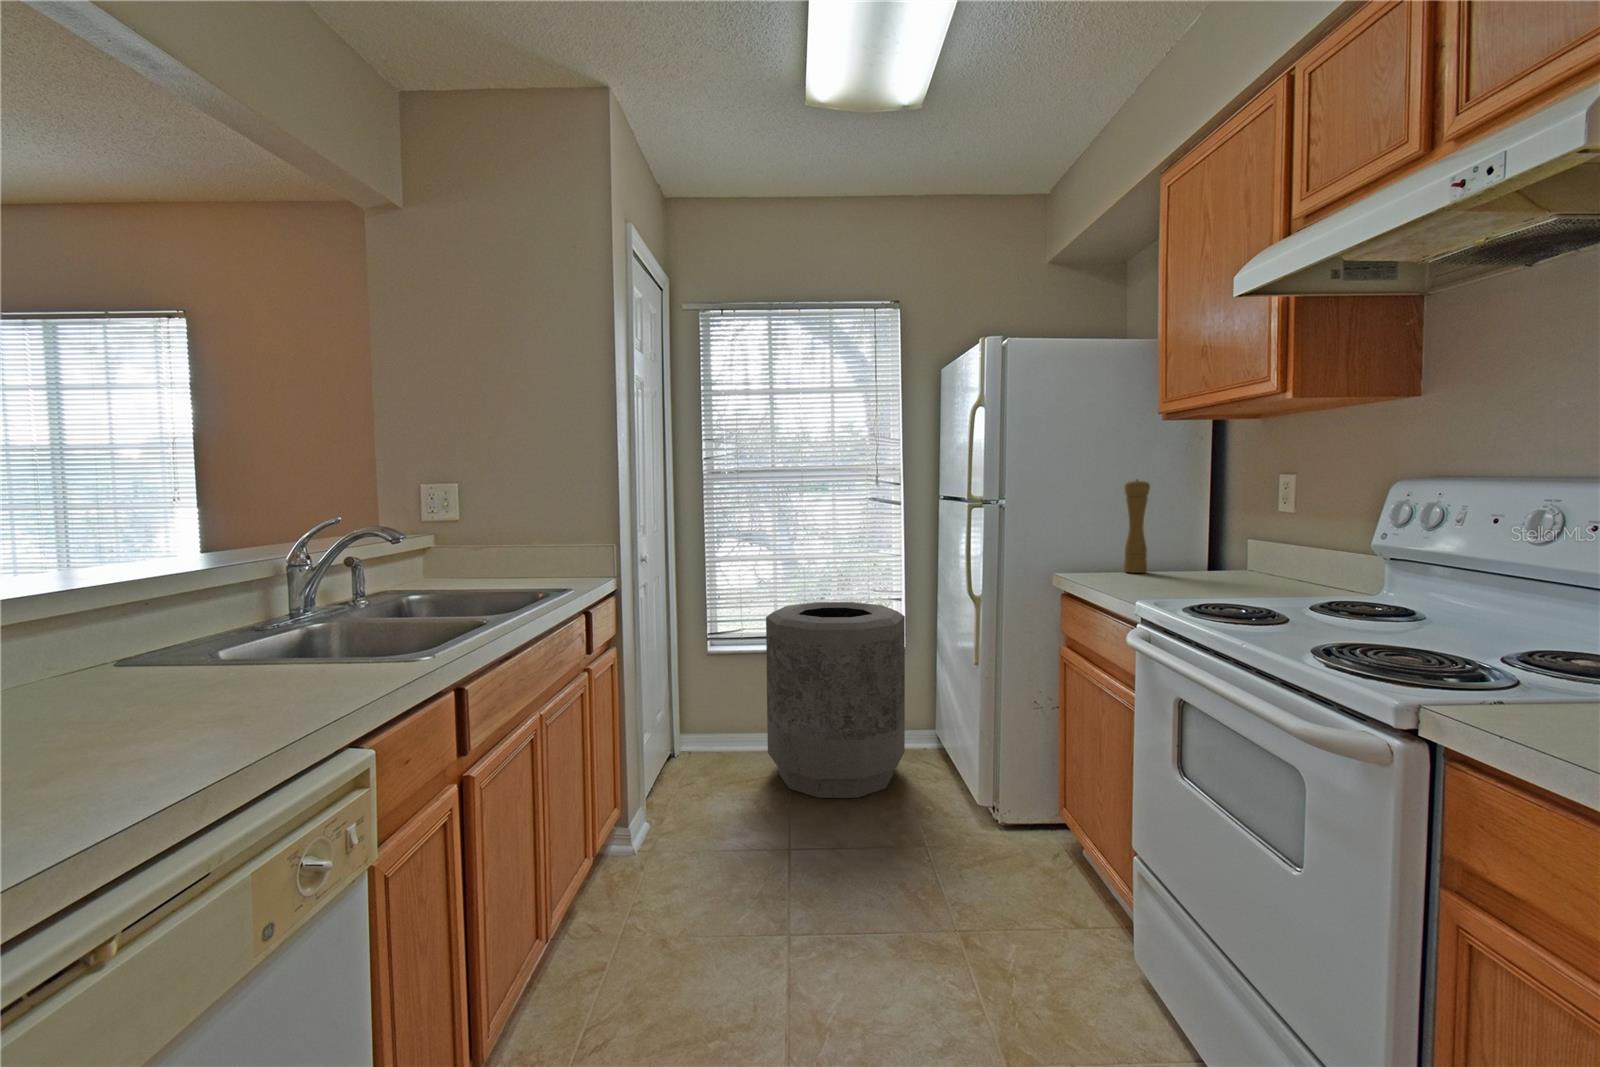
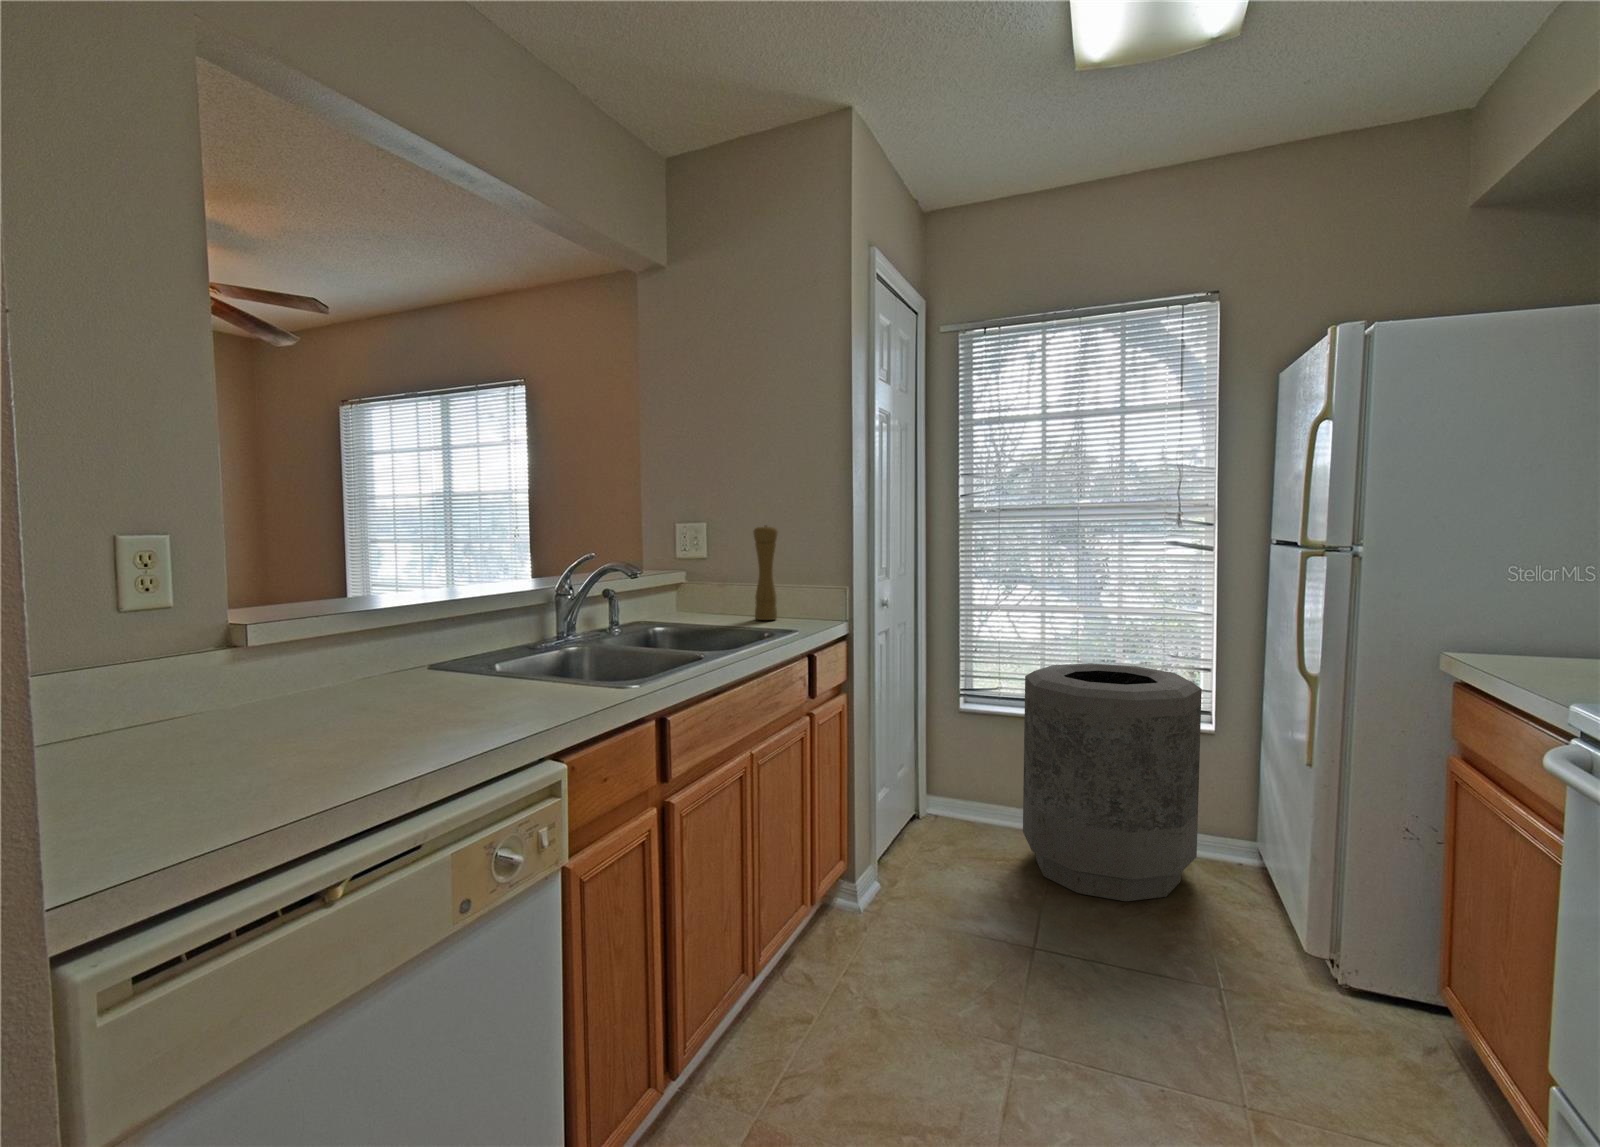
pepper mill: present [1124,480,1150,573] -> present [753,526,778,620]

